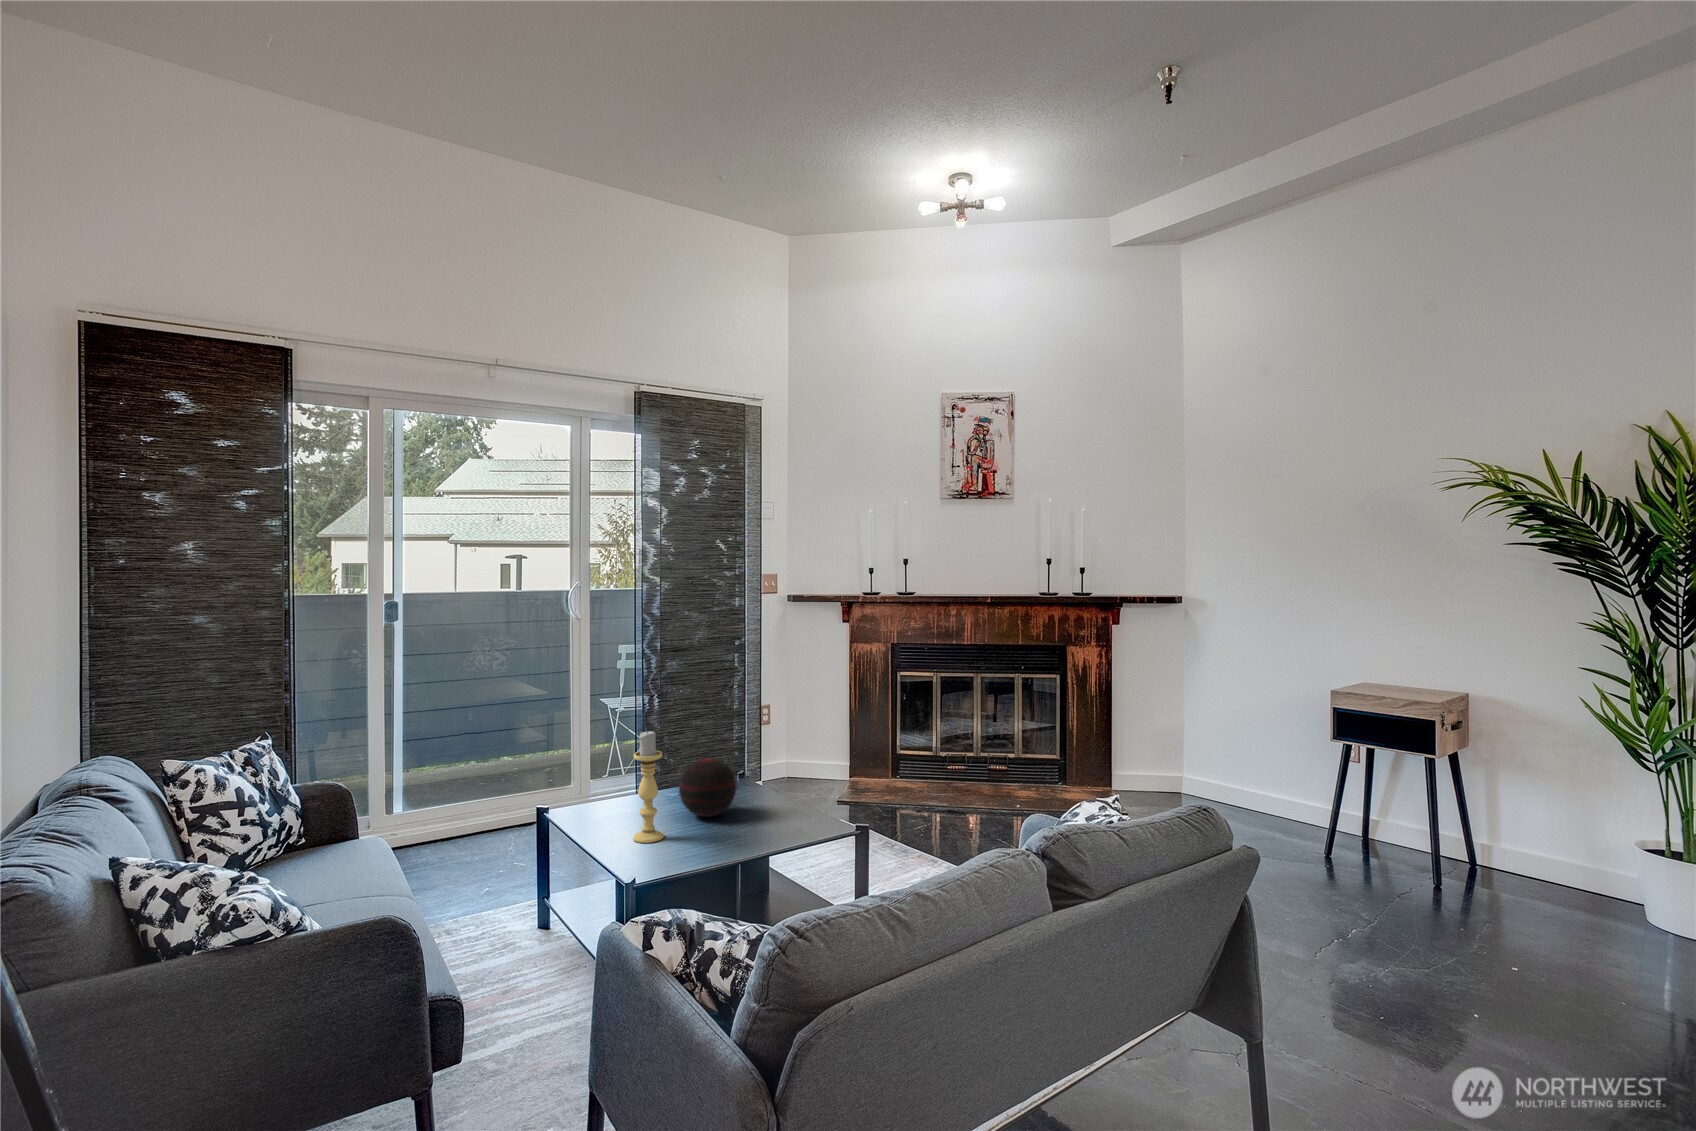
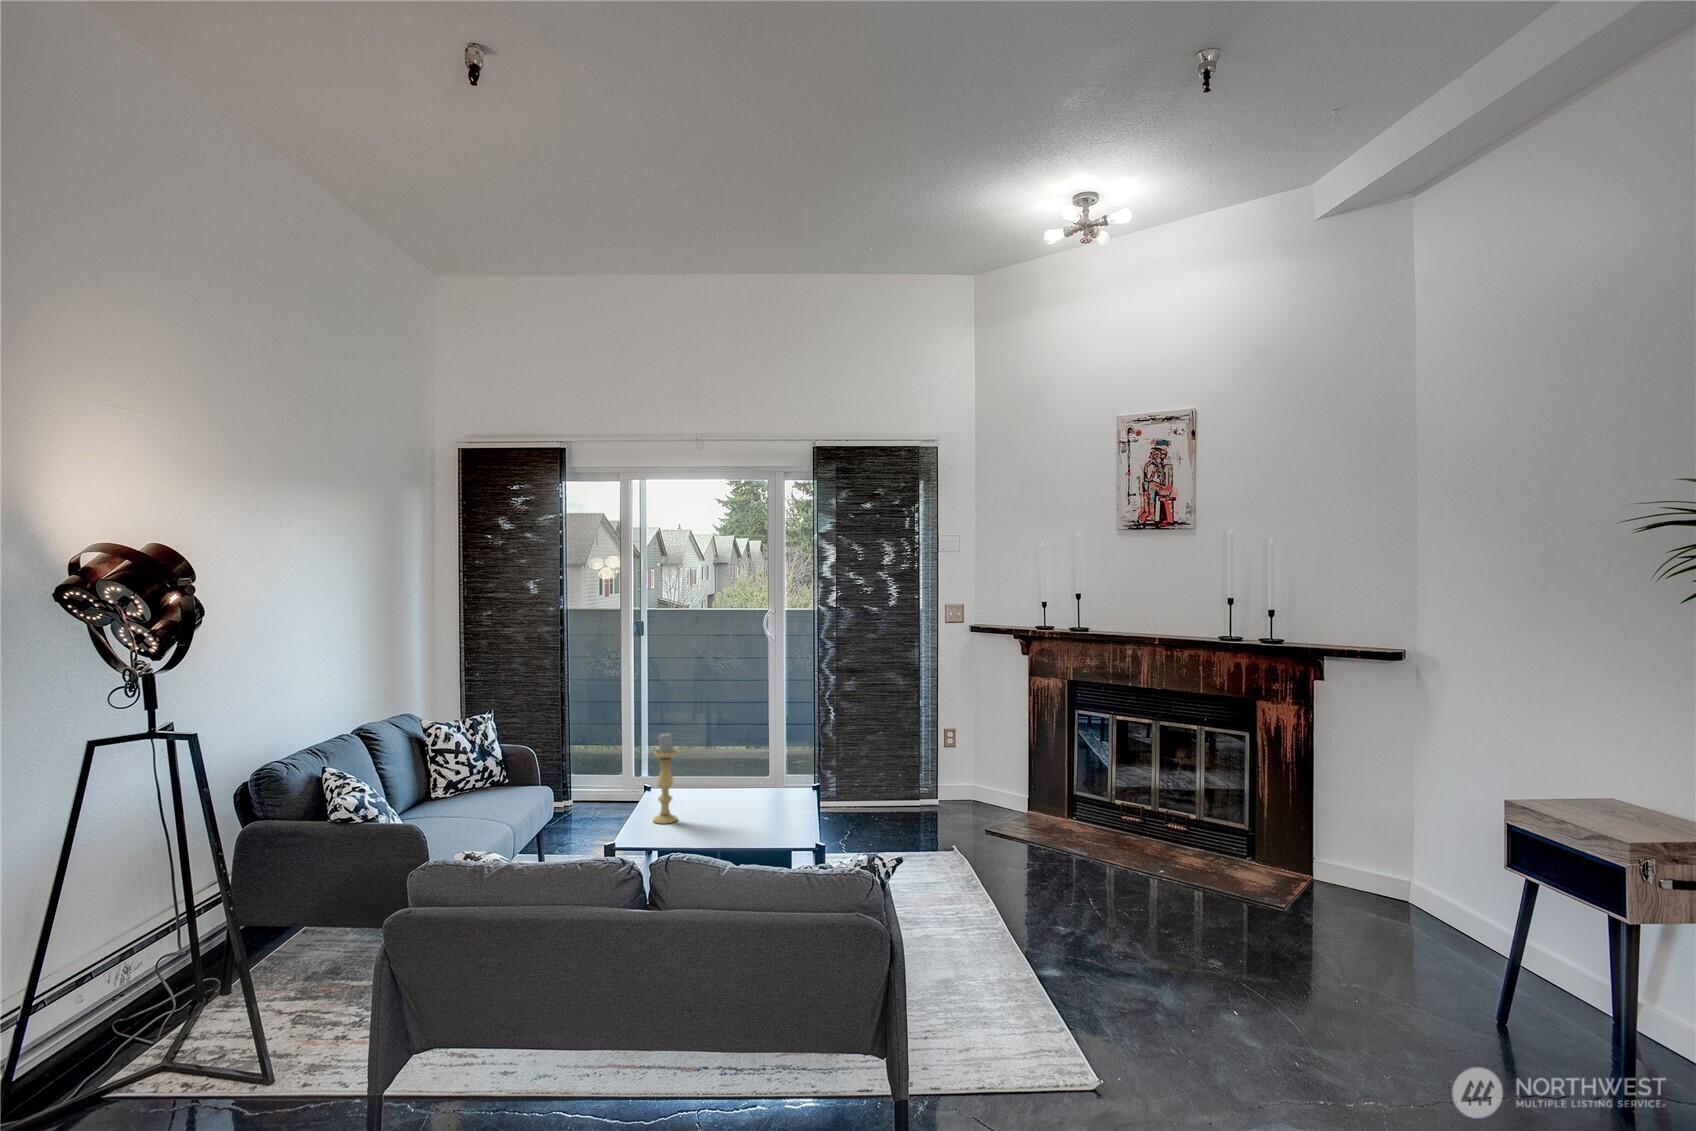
decorative orb: present [679,758,737,817] -> none [709,764,758,813]

